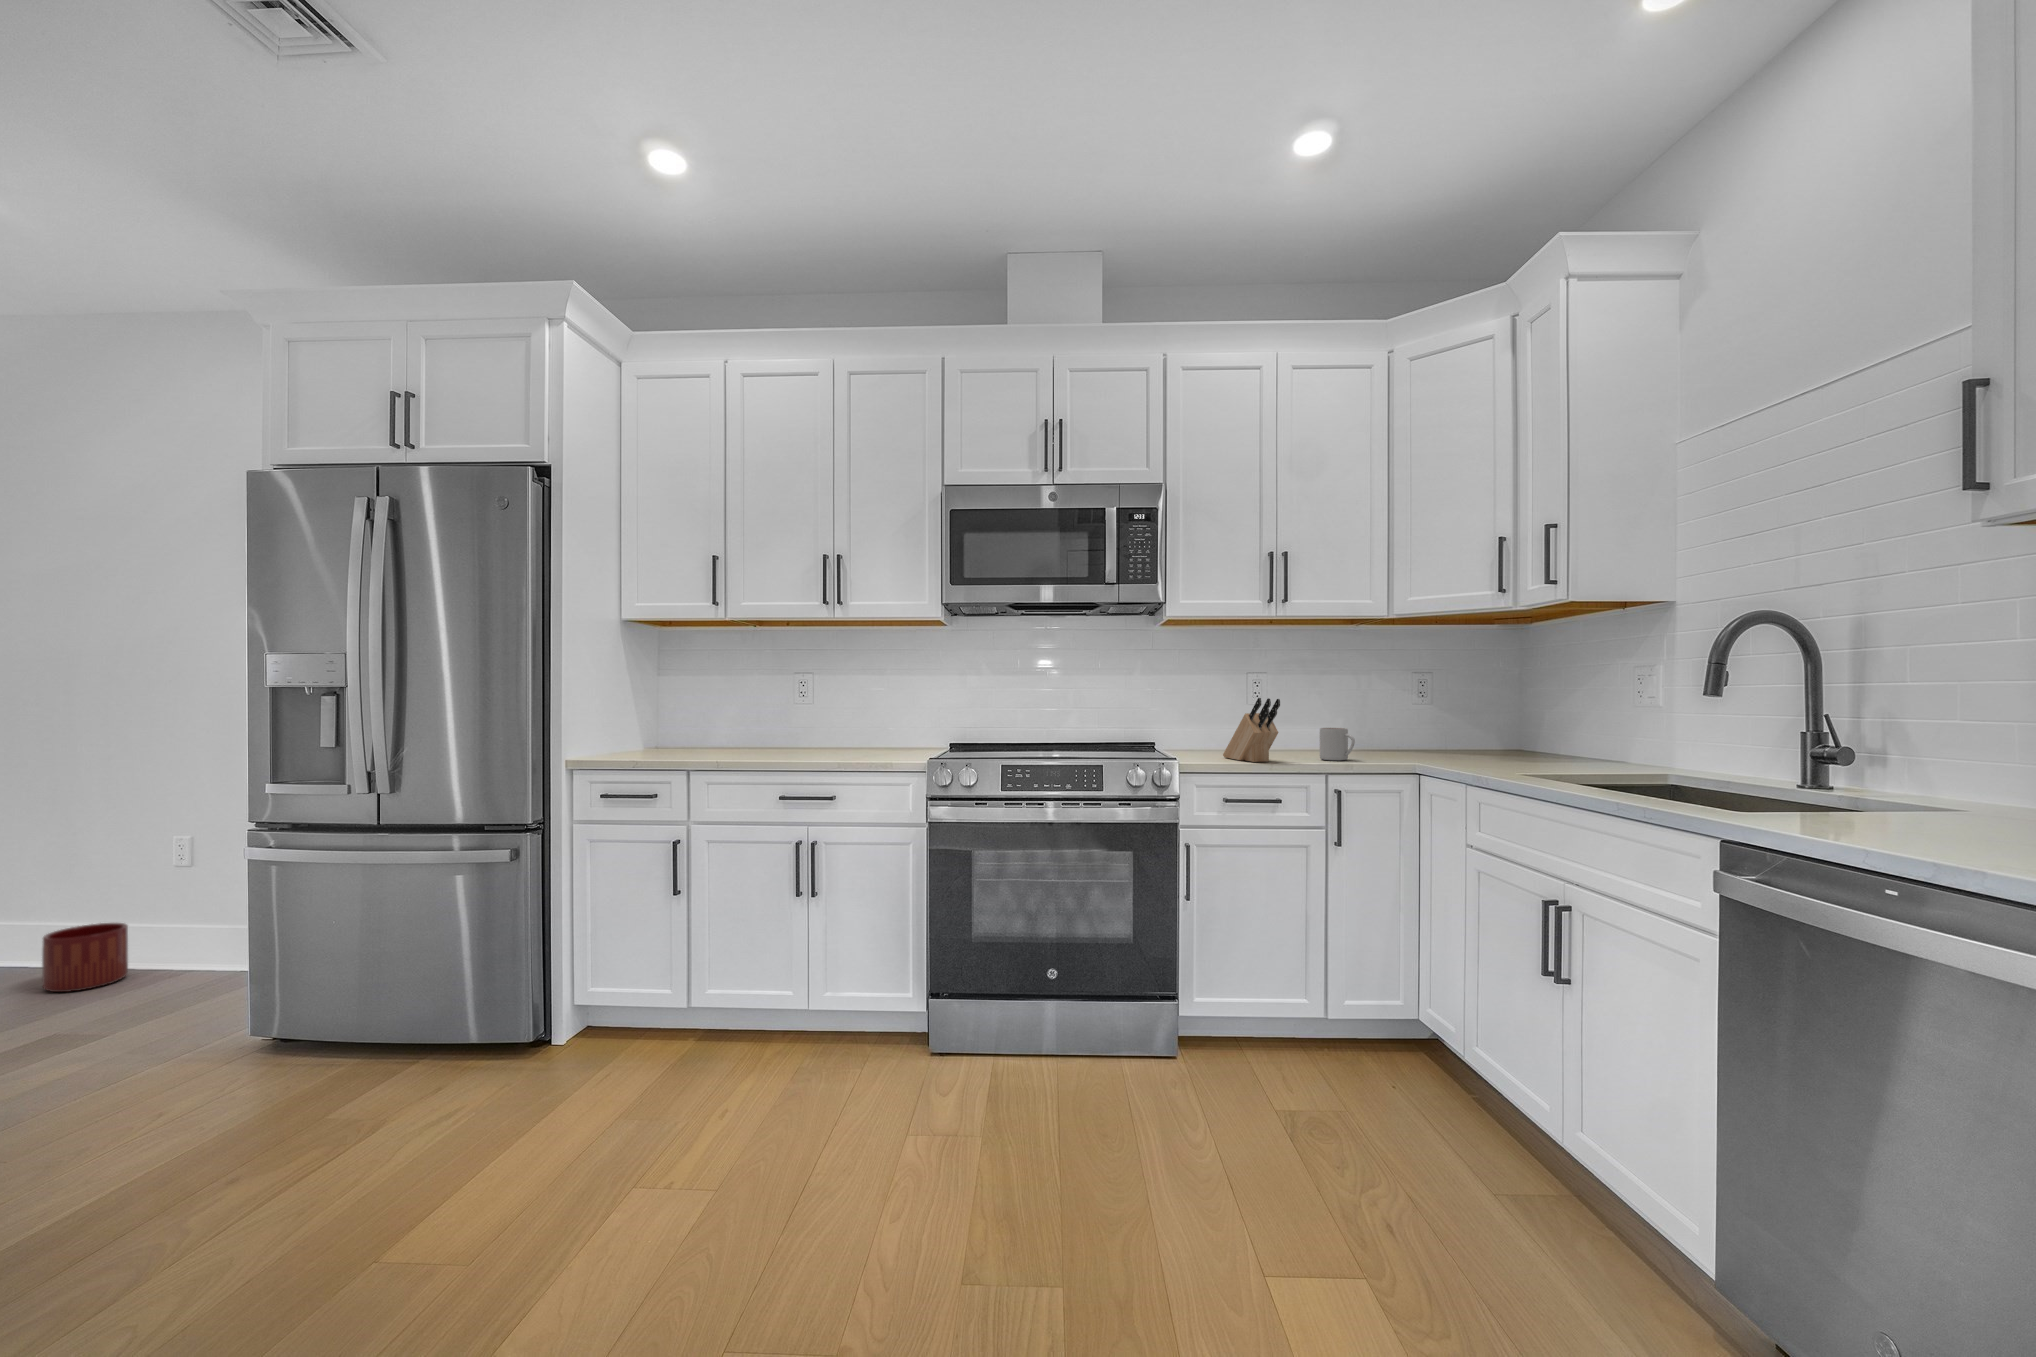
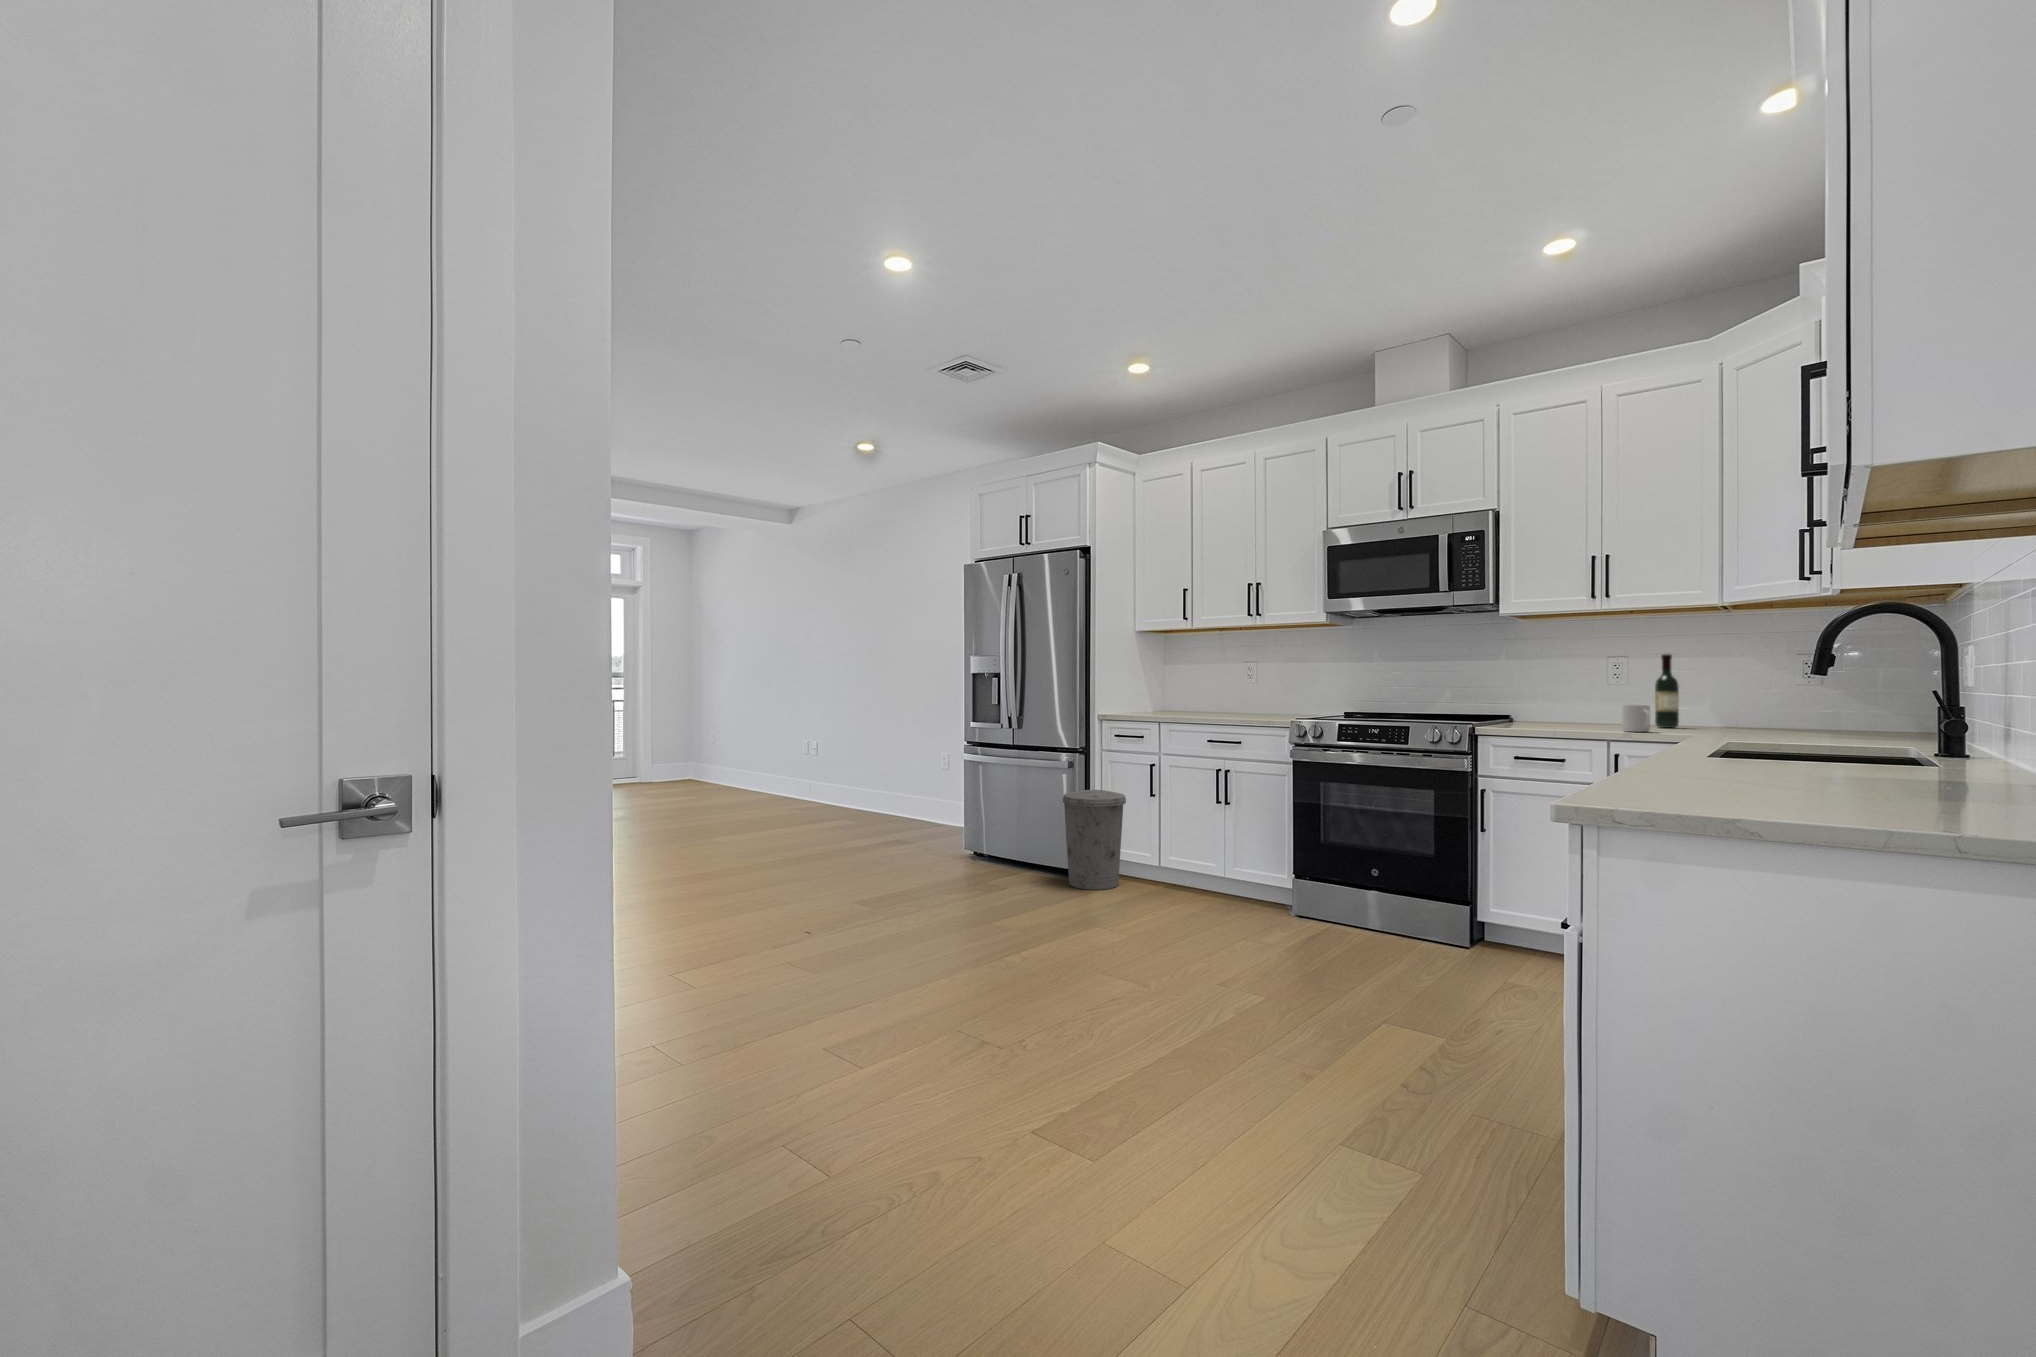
wine bottle: none [1297,668,1319,749] -> present [1655,654,1679,728]
knife block: present [1223,698,1280,762] -> none [1538,678,1568,730]
trash can: none [505,894,630,1084] -> present [1063,790,1126,890]
planter: present [42,923,128,992] -> none [899,794,929,825]

